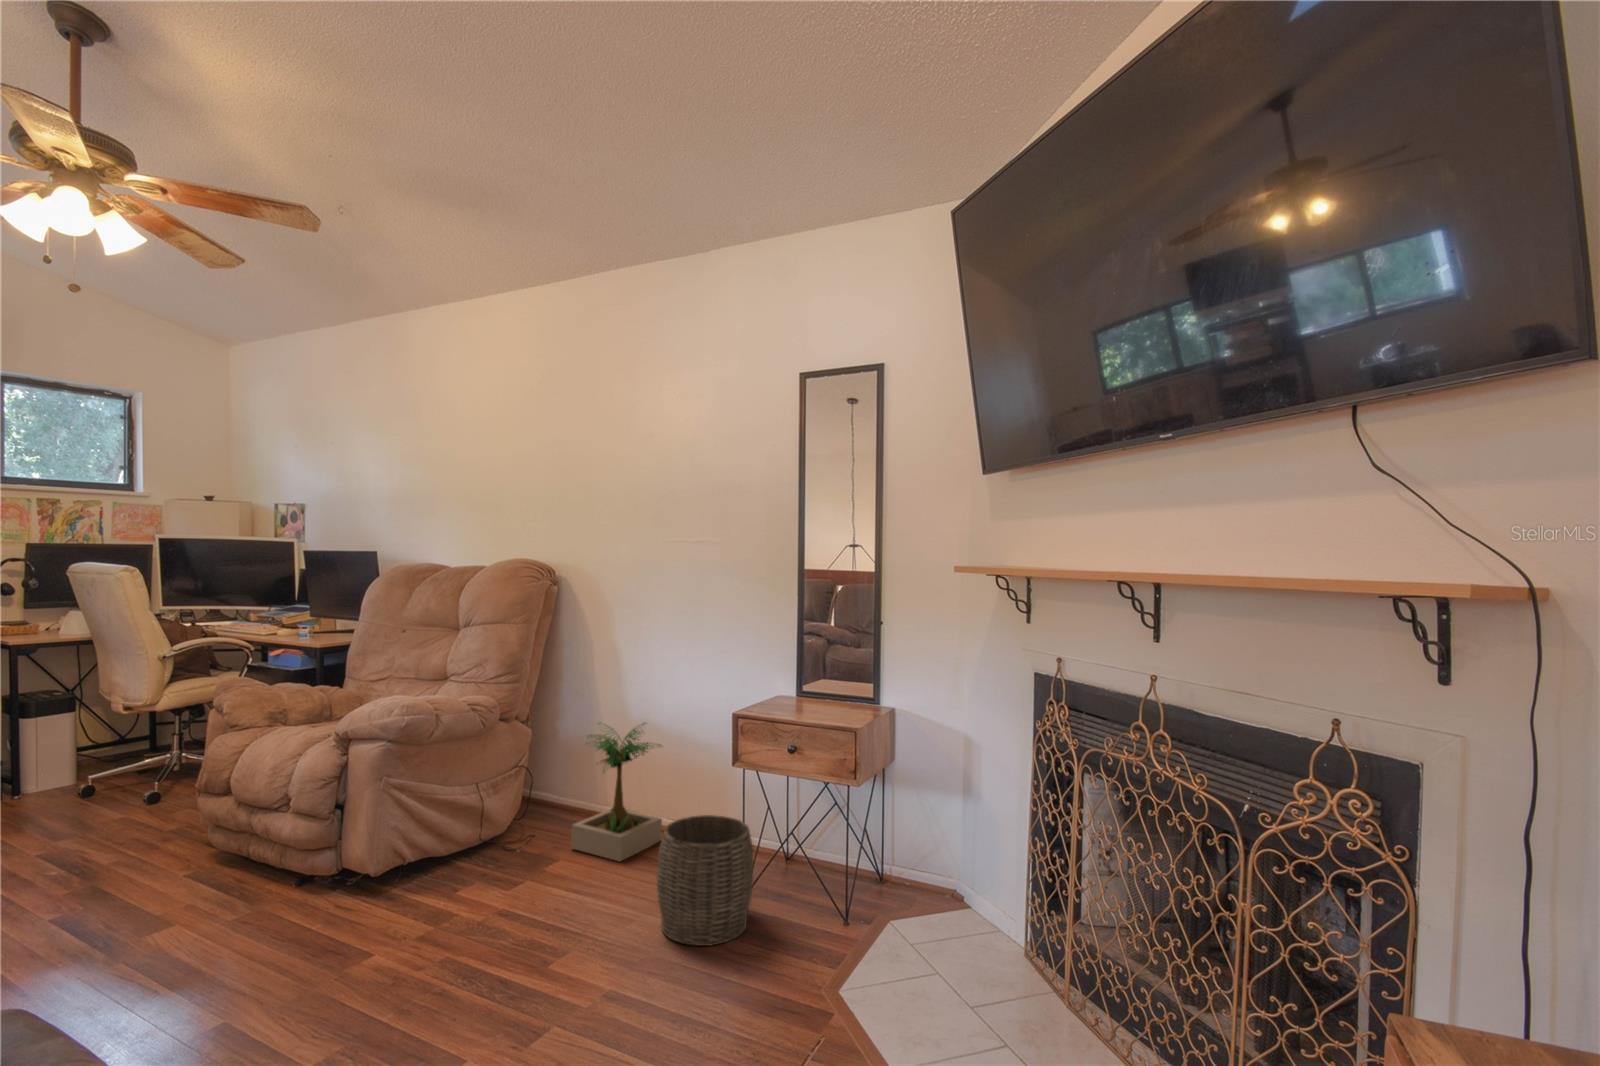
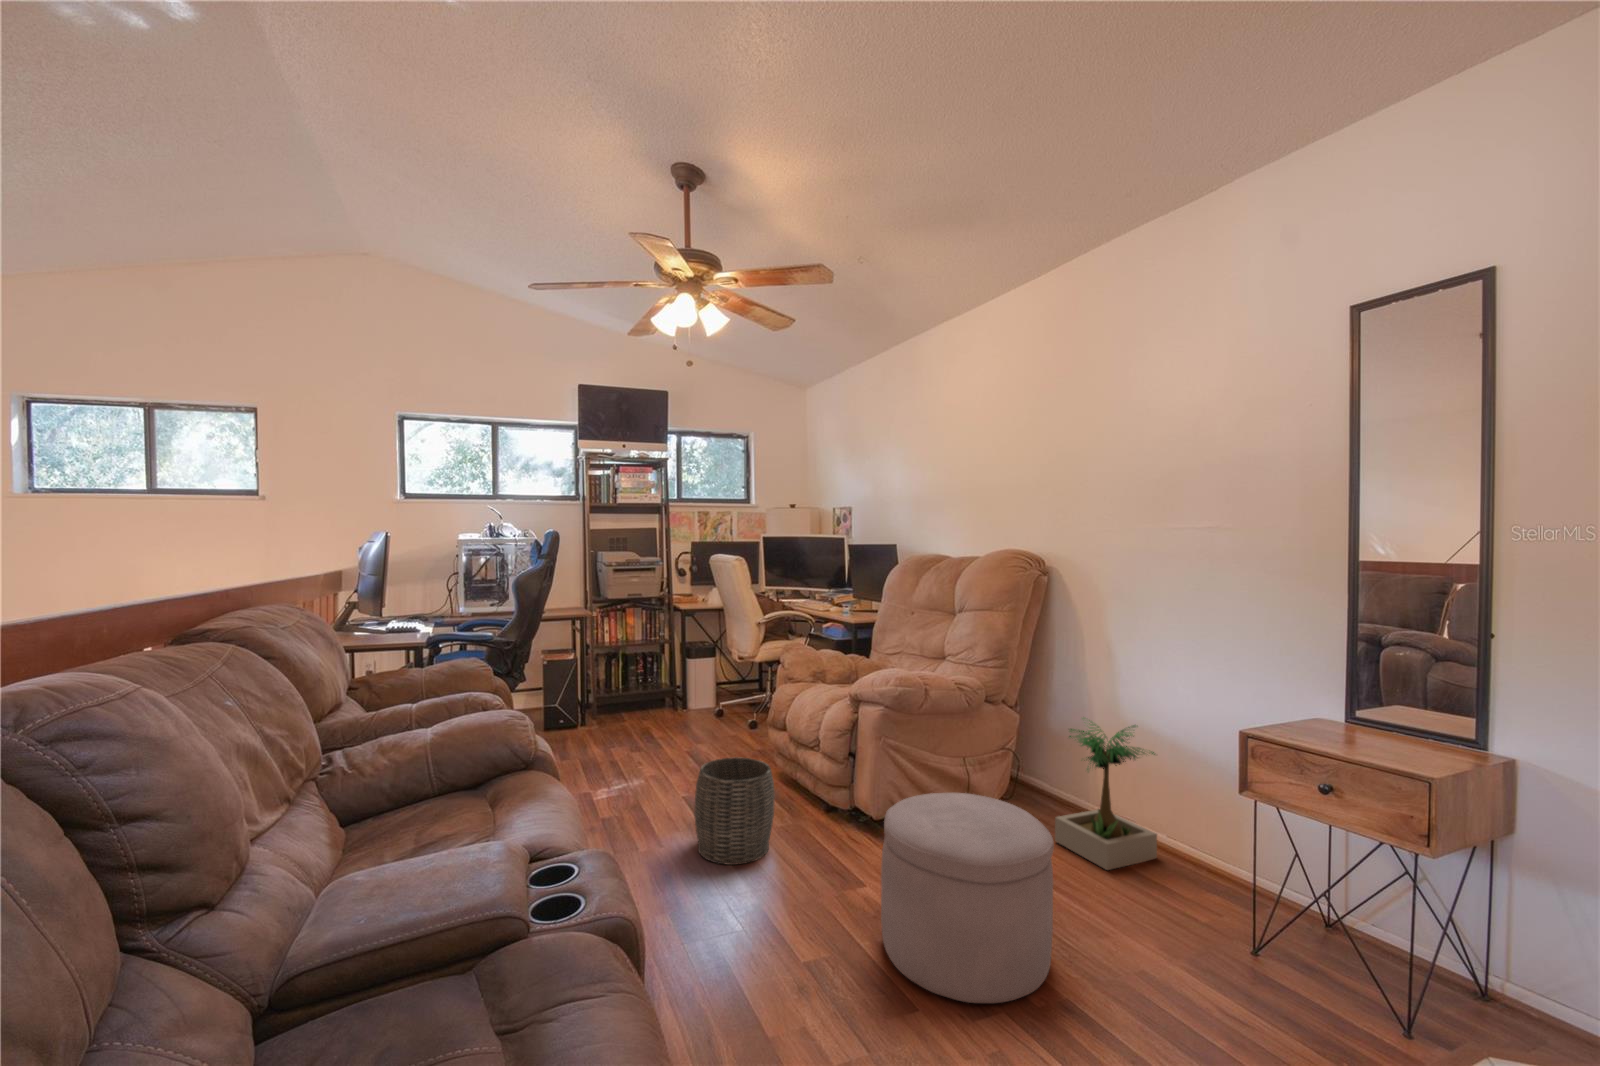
ottoman: none [399,815,580,1018] -> present [881,793,1054,1003]
woven basket: present [657,815,753,946] -> present [694,757,775,865]

